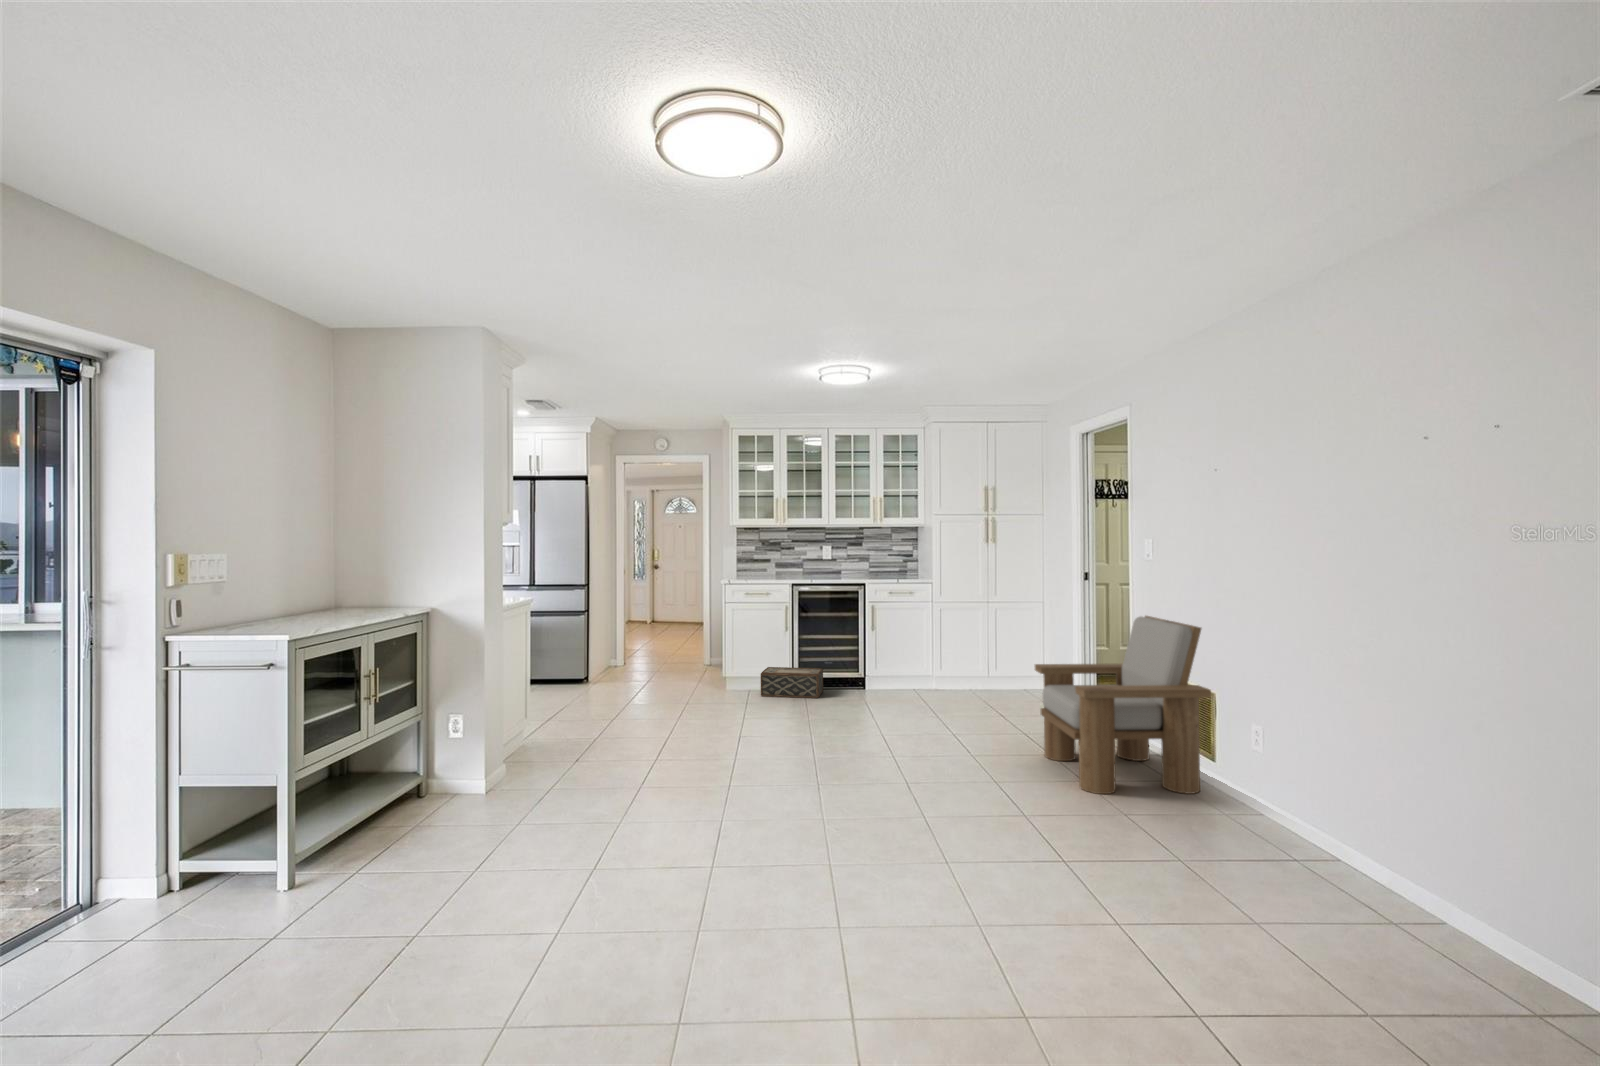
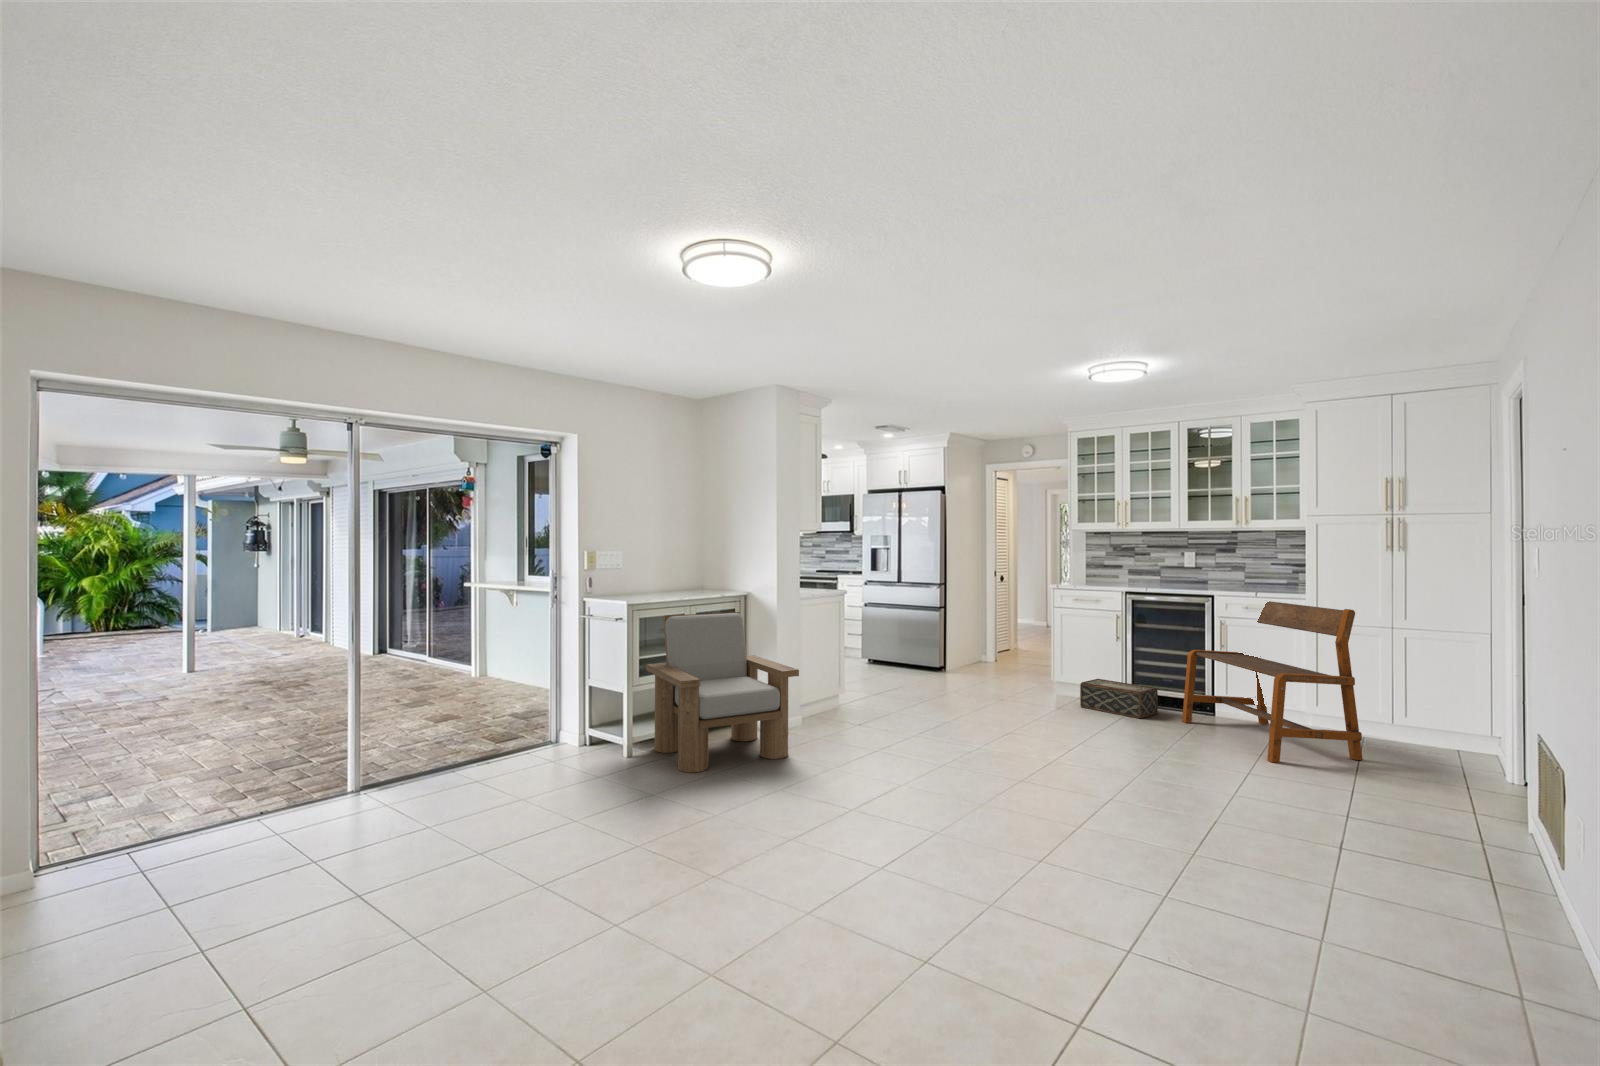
bench: none [848,583,986,716] -> present [1182,601,1363,763]
armchair: present [1035,616,1211,794] -> present [647,612,799,772]

